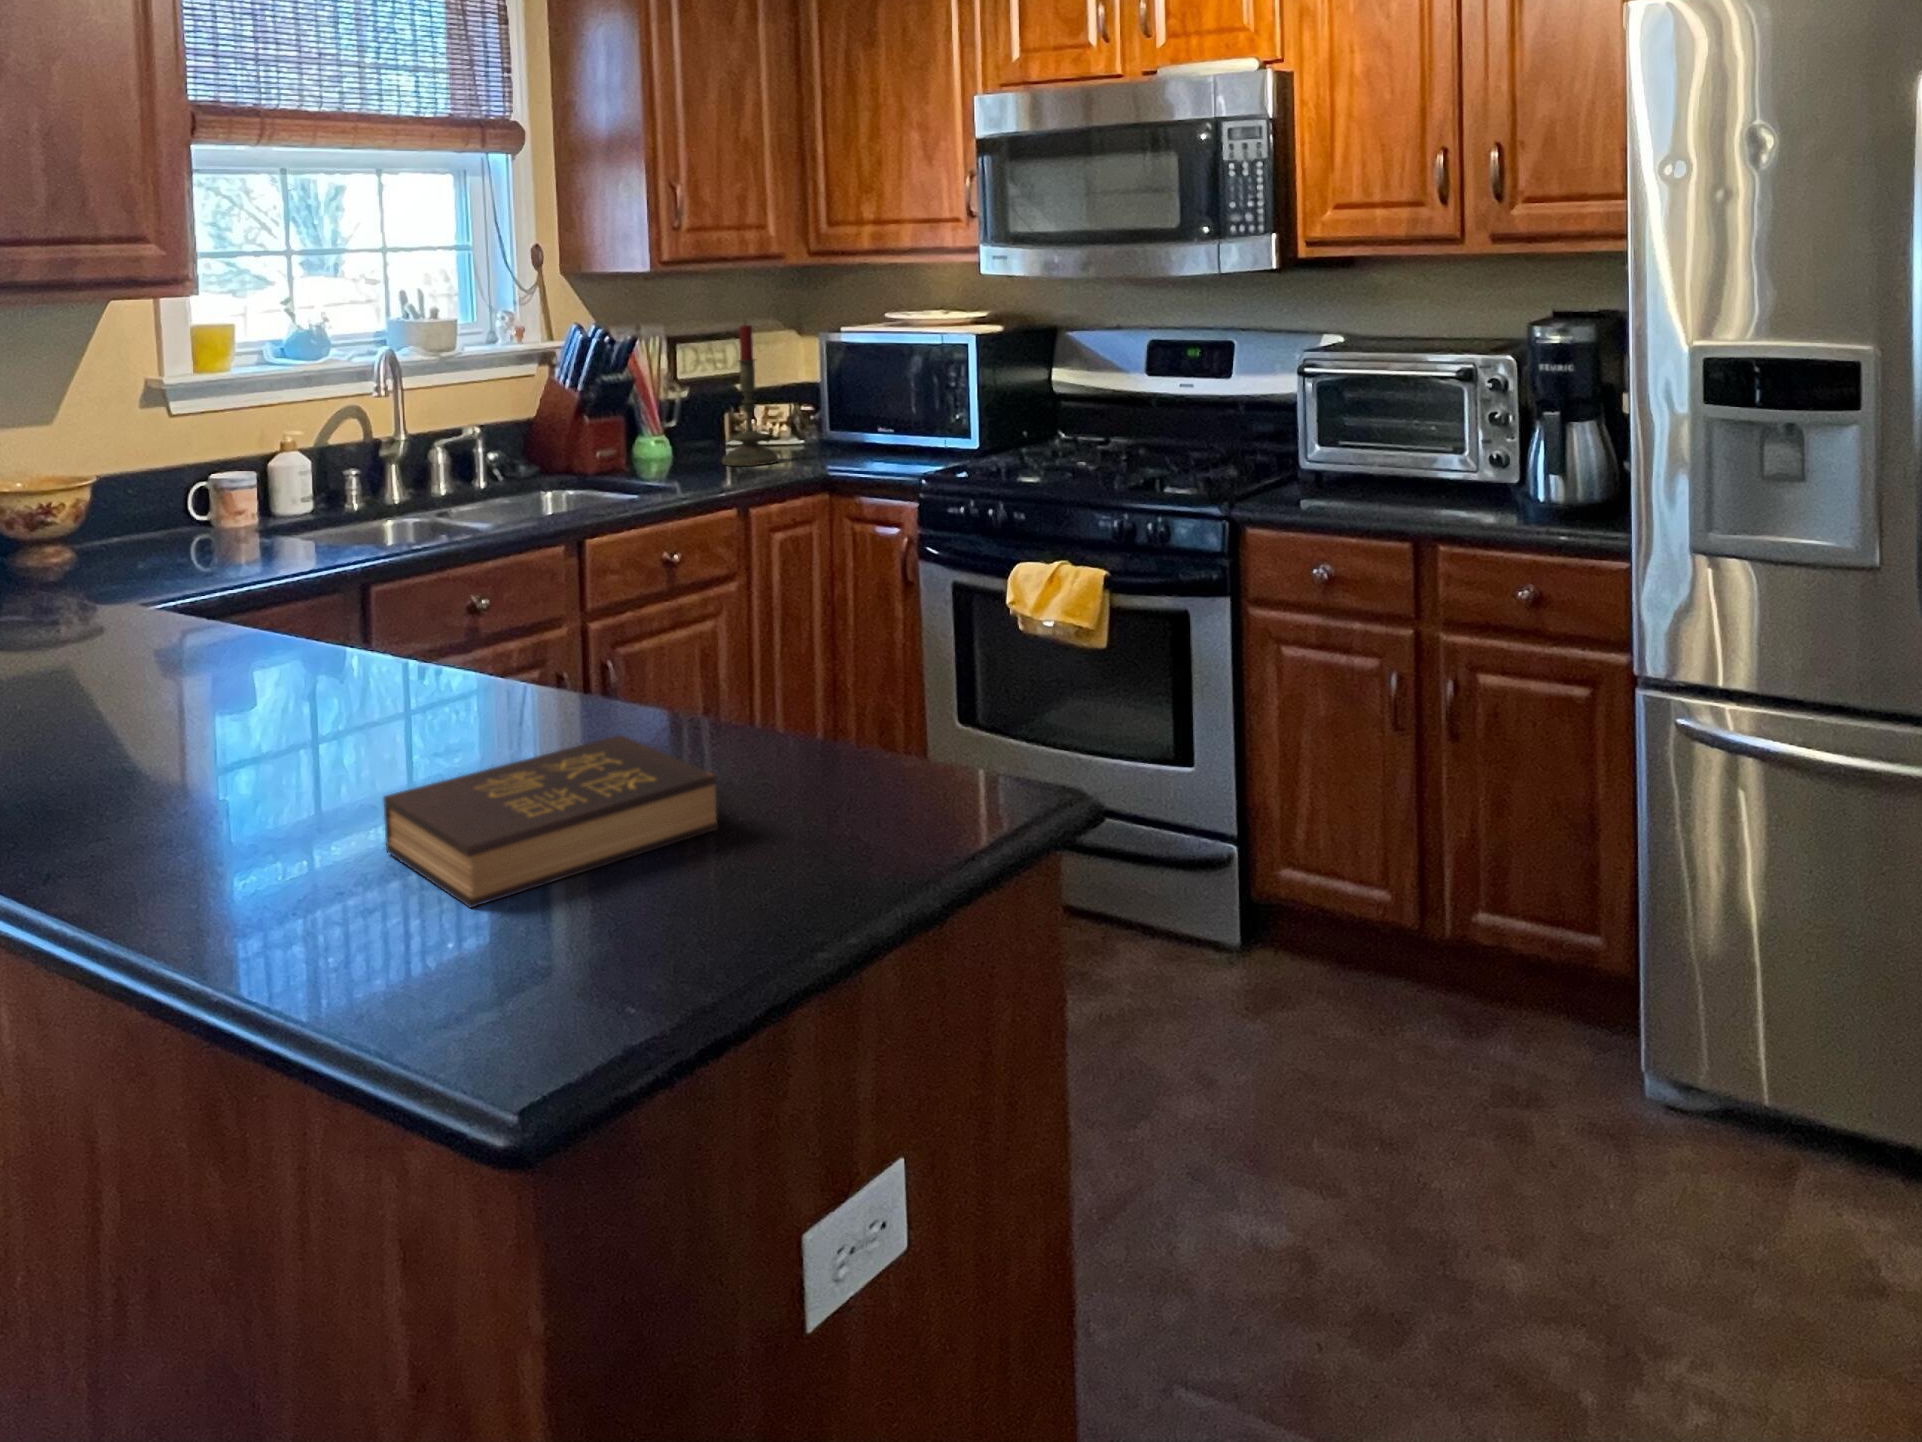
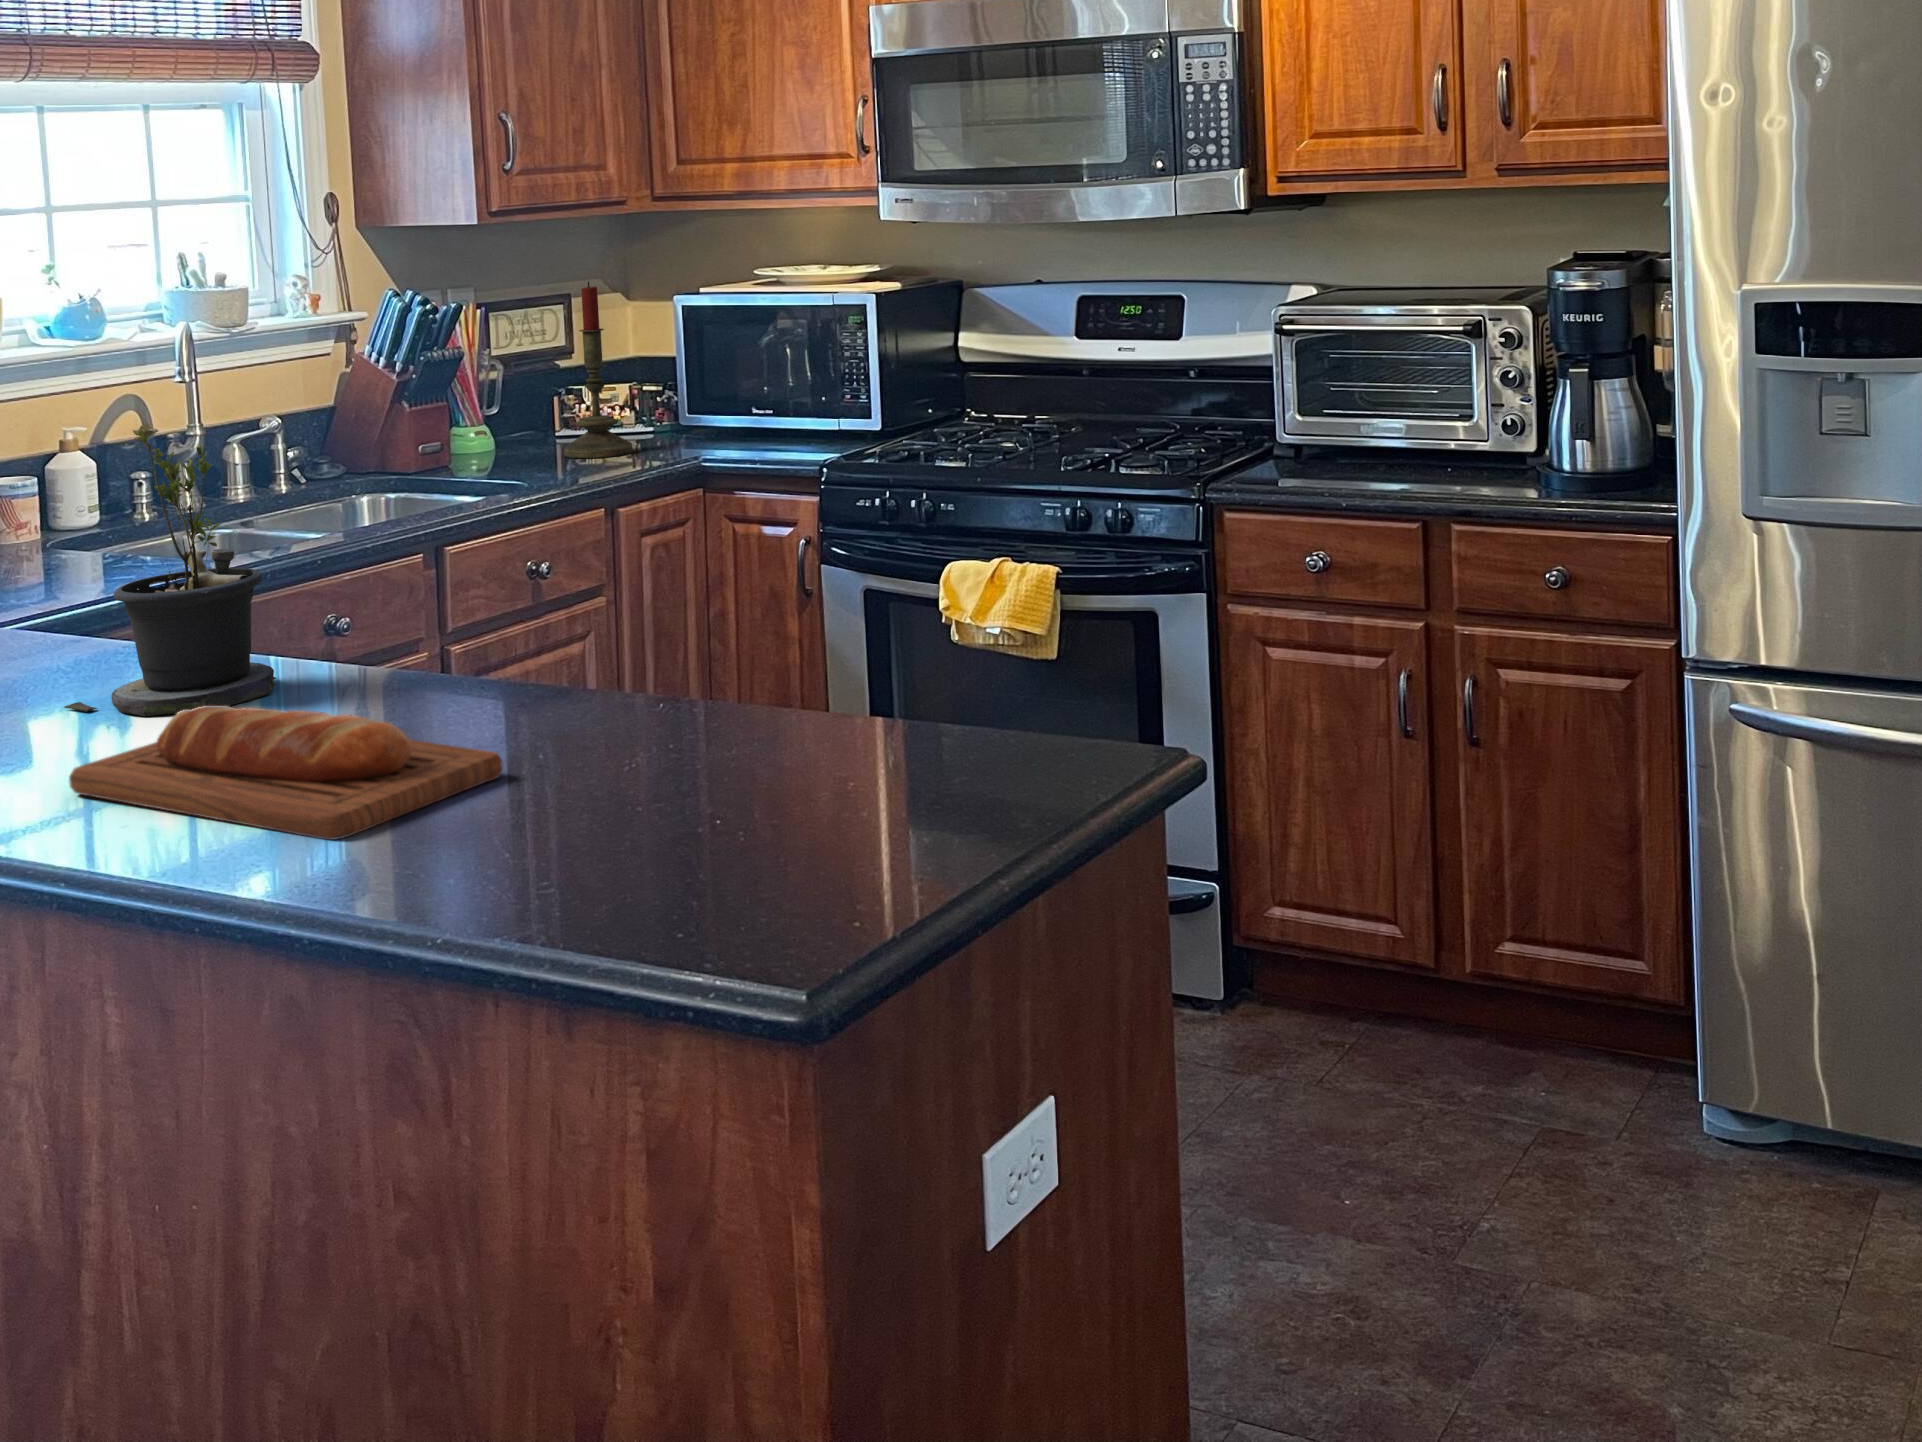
potted plant: none [130,434,327,695] -> present [64,423,277,716]
bread loaf: none [50,696,434,837] -> present [69,706,503,840]
hardback book: present [383,735,718,908] -> none [515,724,855,885]

